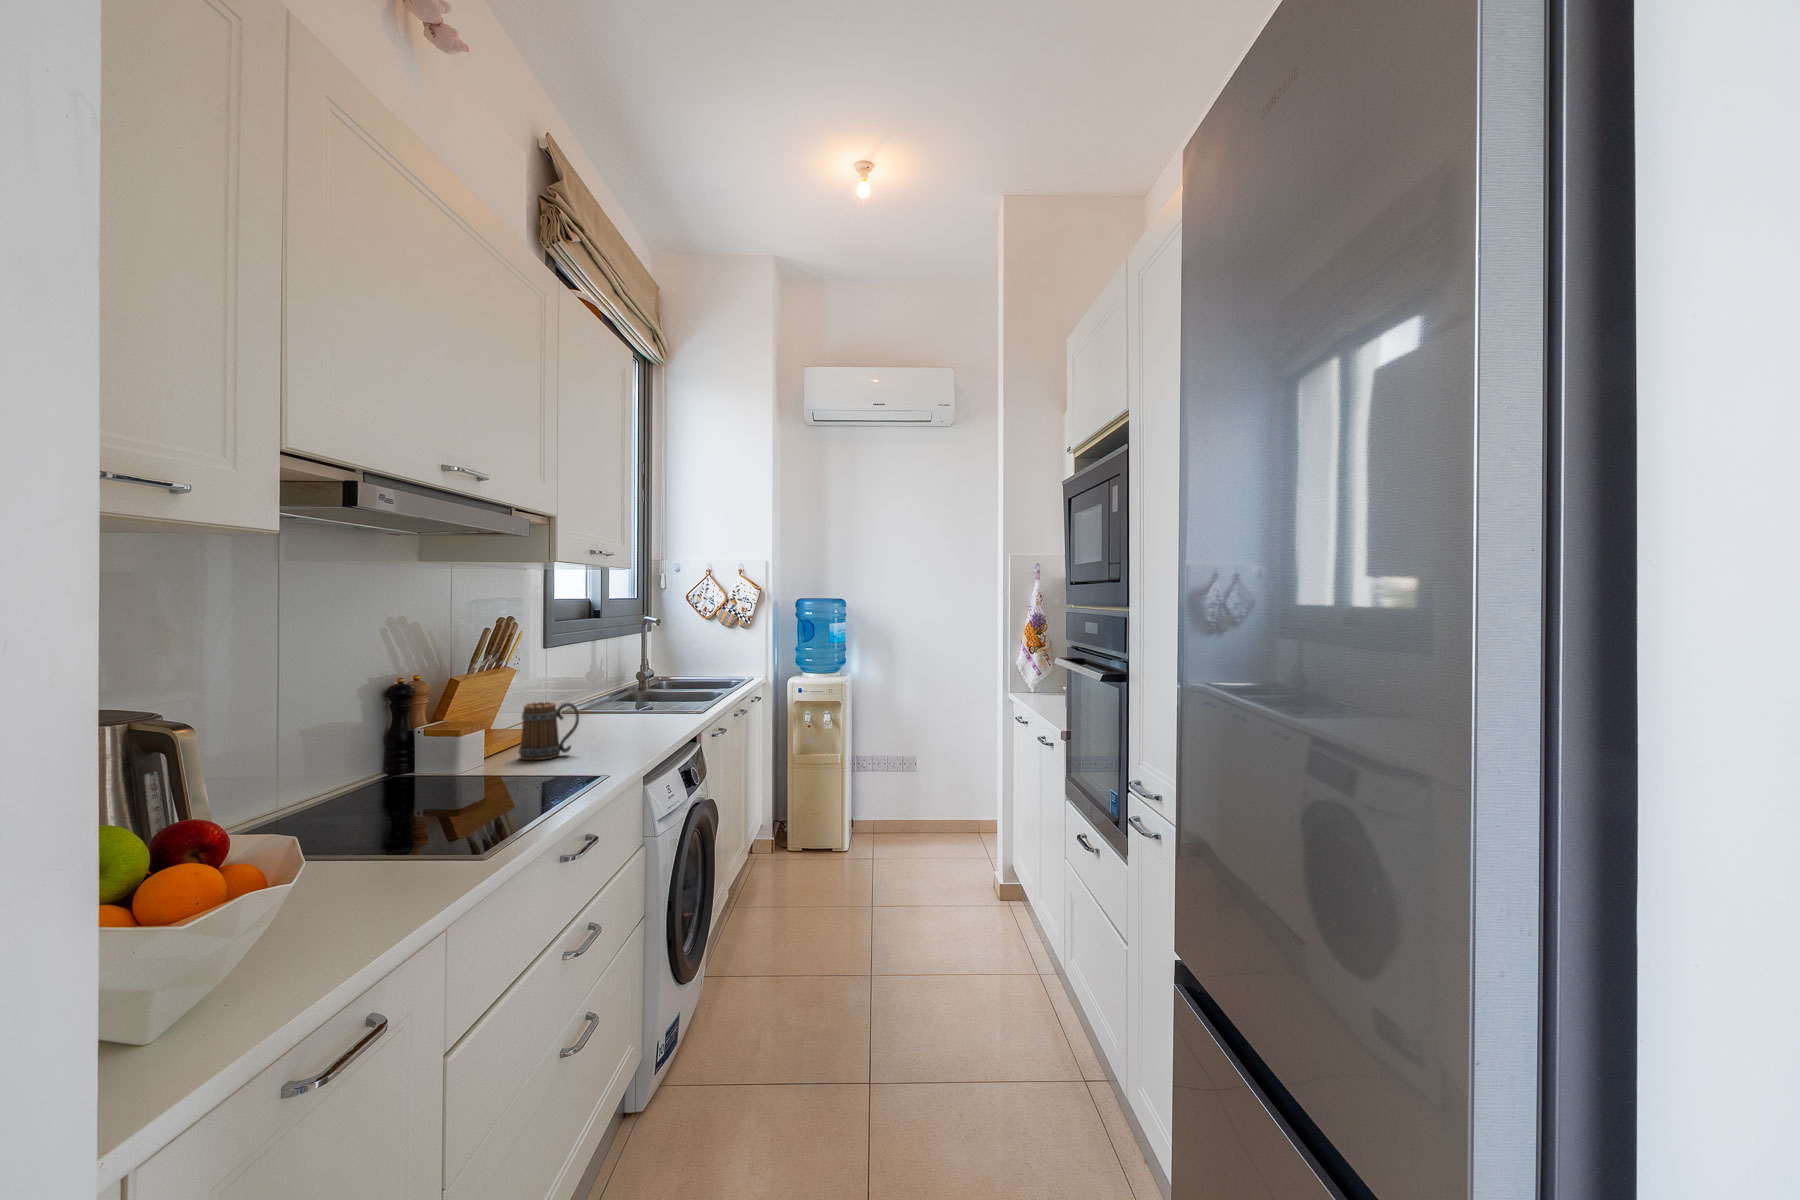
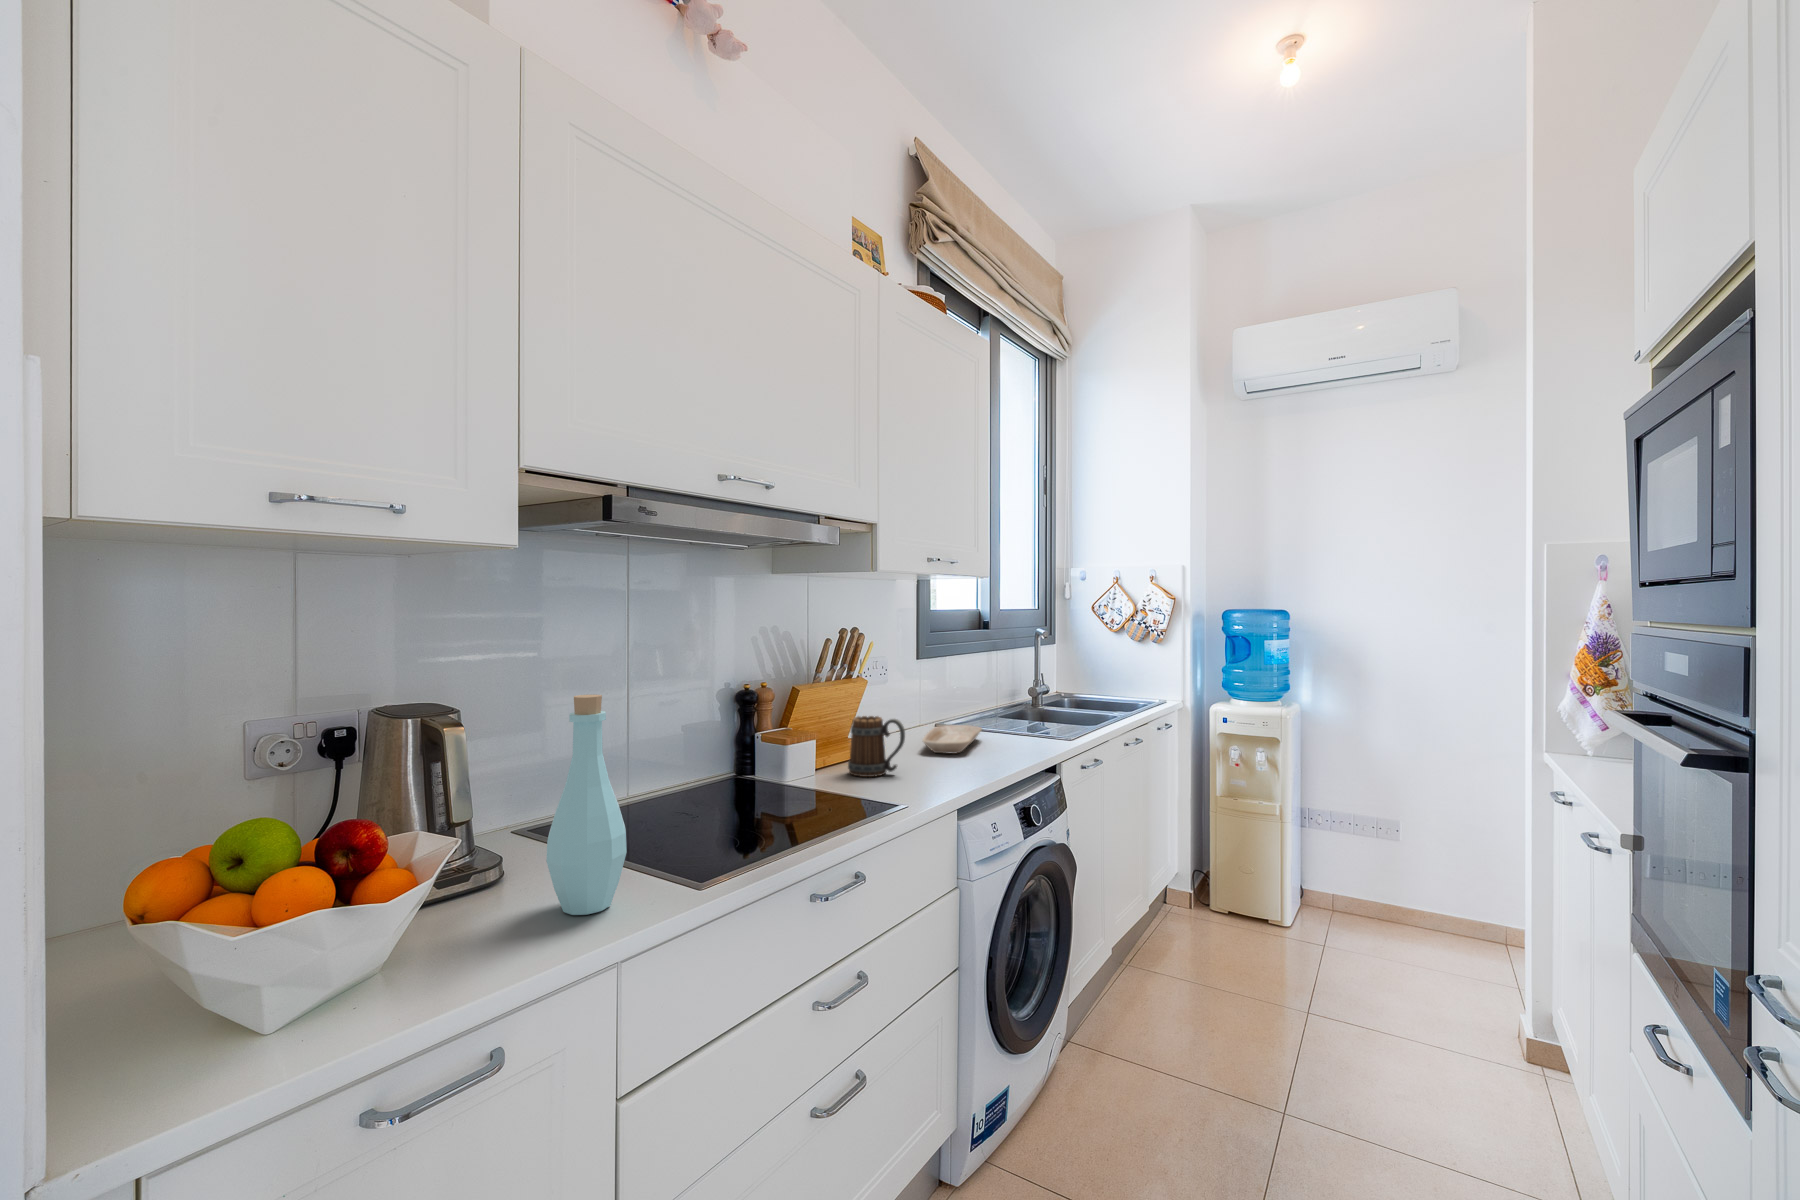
bottle: none [341,681,431,895] -> present [546,694,627,915]
tray: none [573,709,624,735] -> present [922,725,982,754]

